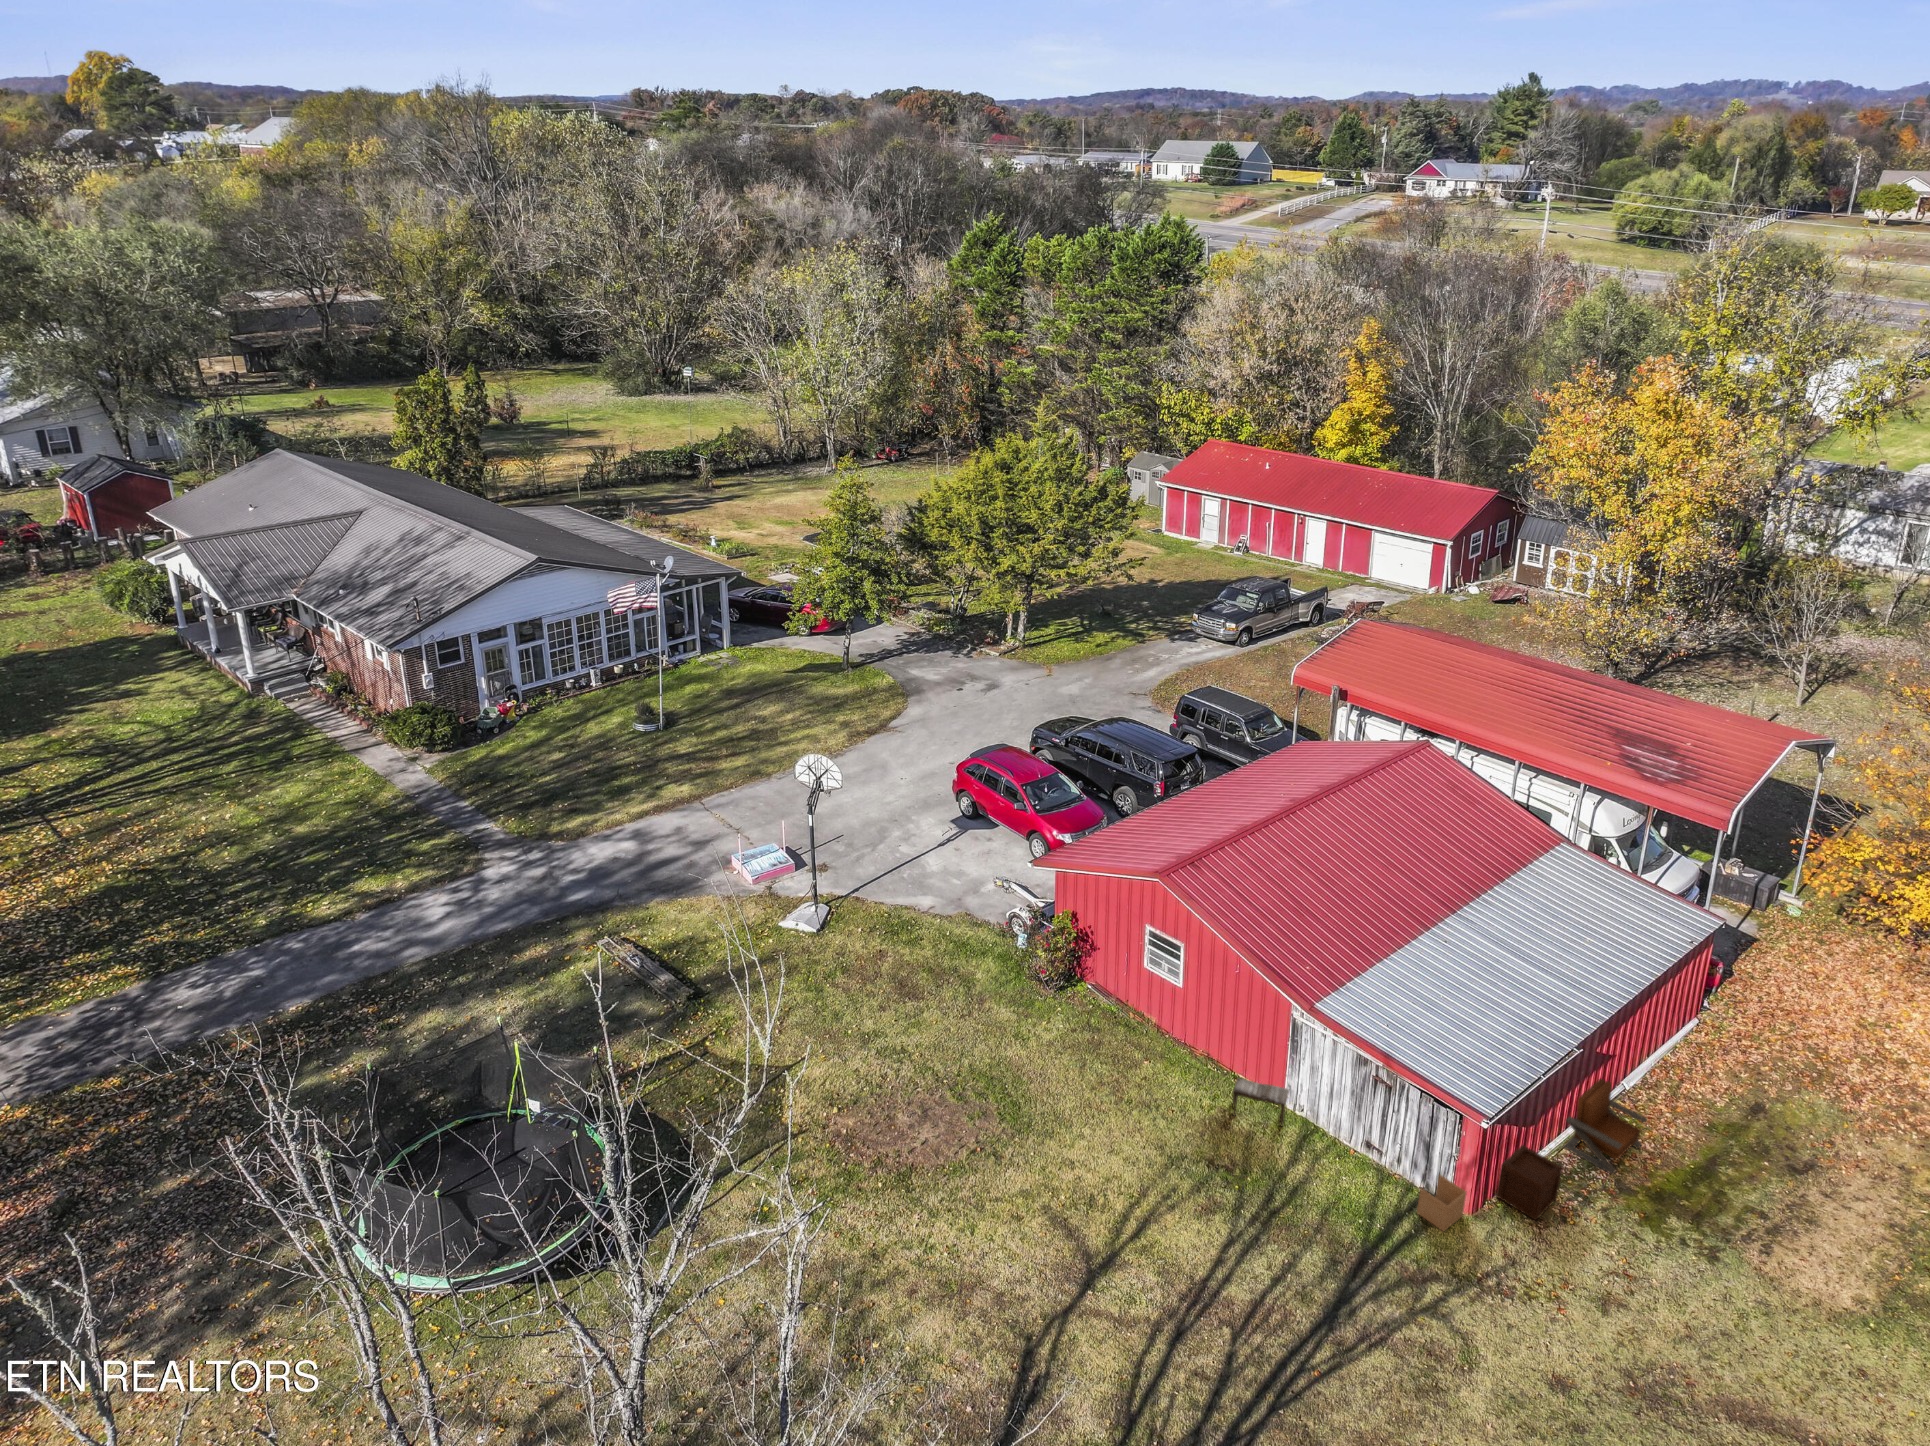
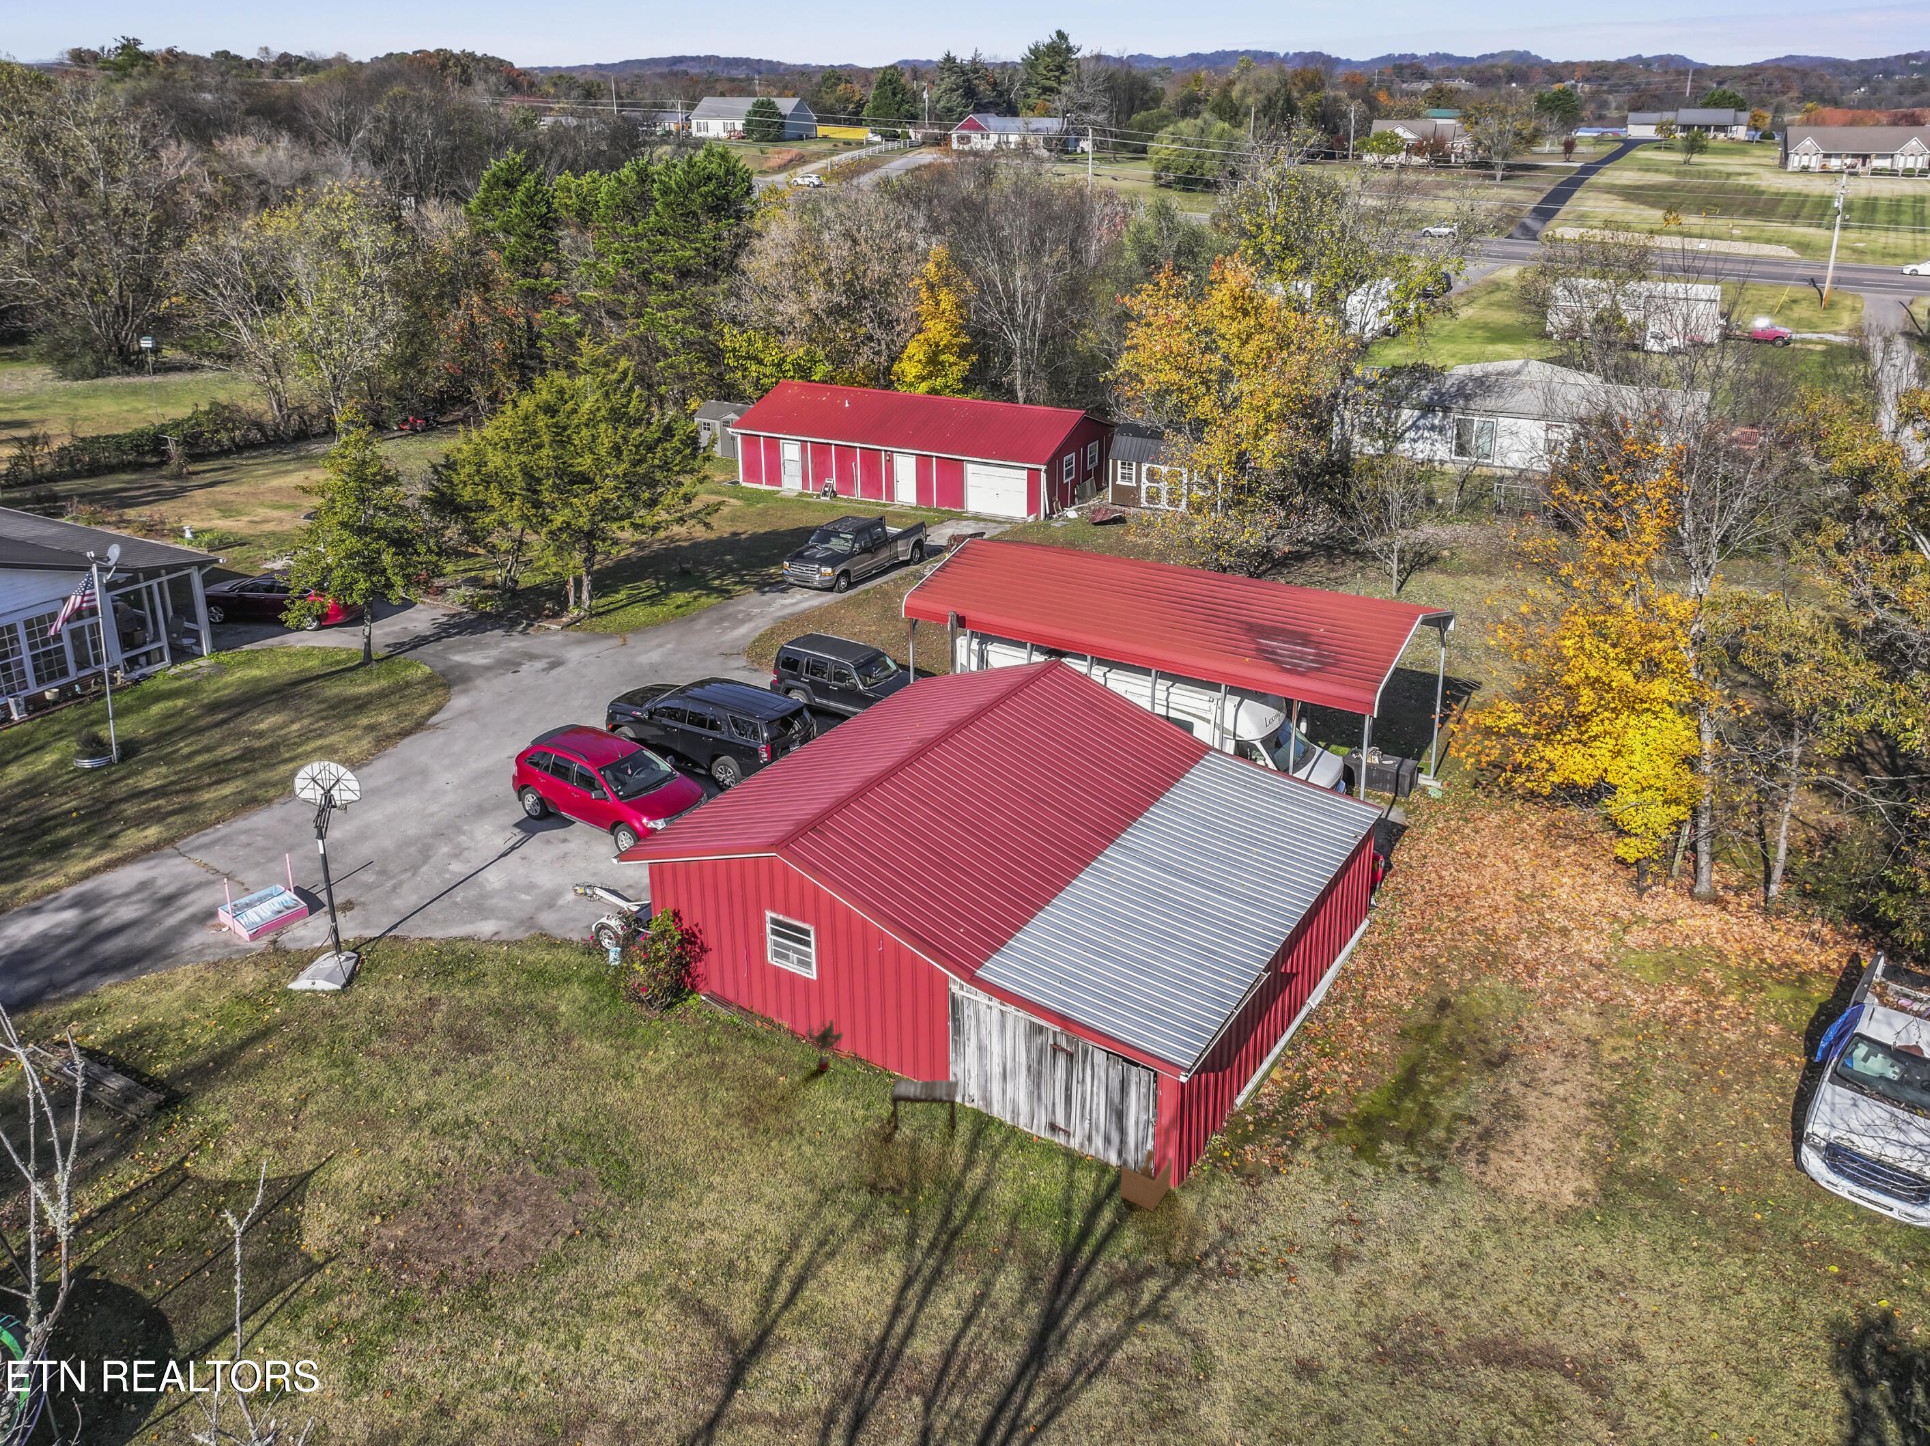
potted tree: none [1169,1018,1200,1060] -> present [806,1020,843,1071]
lounge chair: present [1563,1079,1647,1174] -> none [1260,996,1340,1101]
wooden crate: present [1496,1145,1563,1220] -> none [1201,1089,1268,1173]

